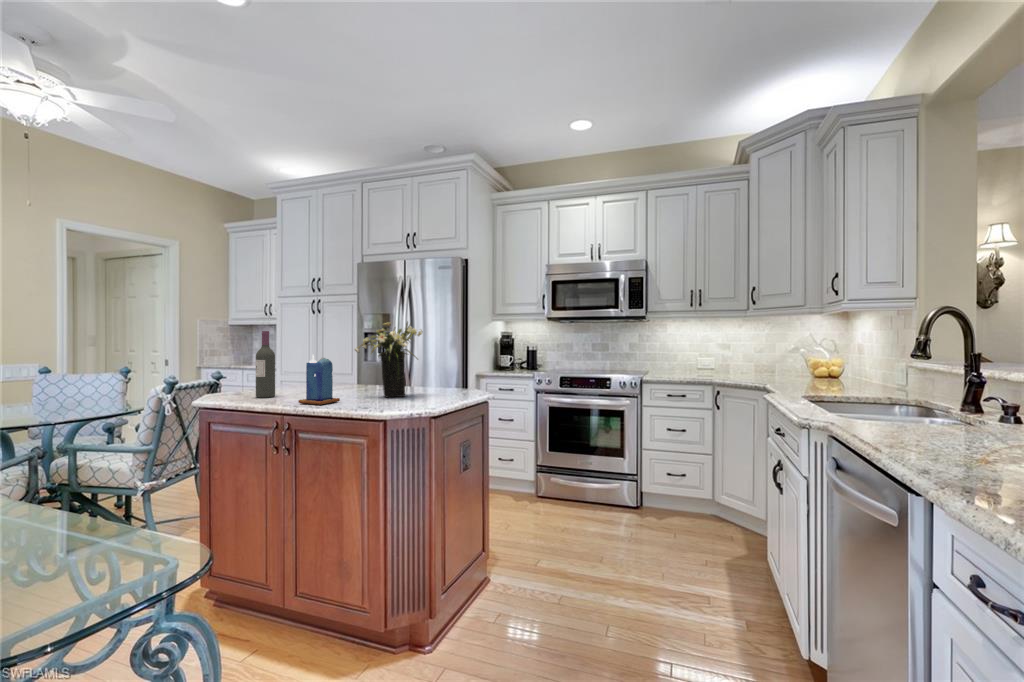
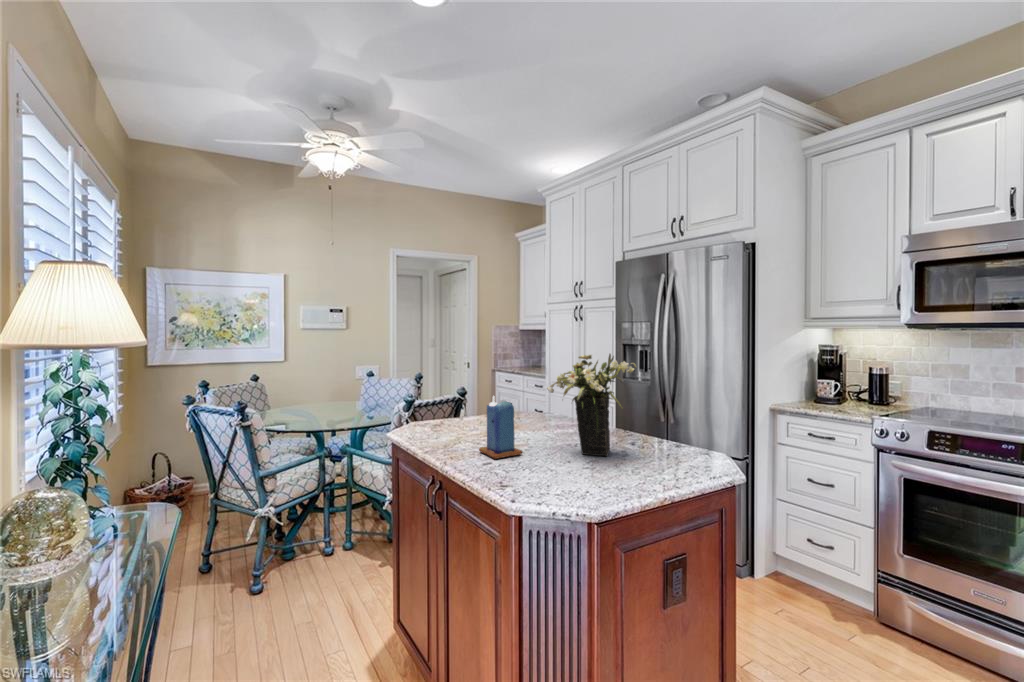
wine bottle: present [256,331,275,398] -> none [460,360,479,433]

